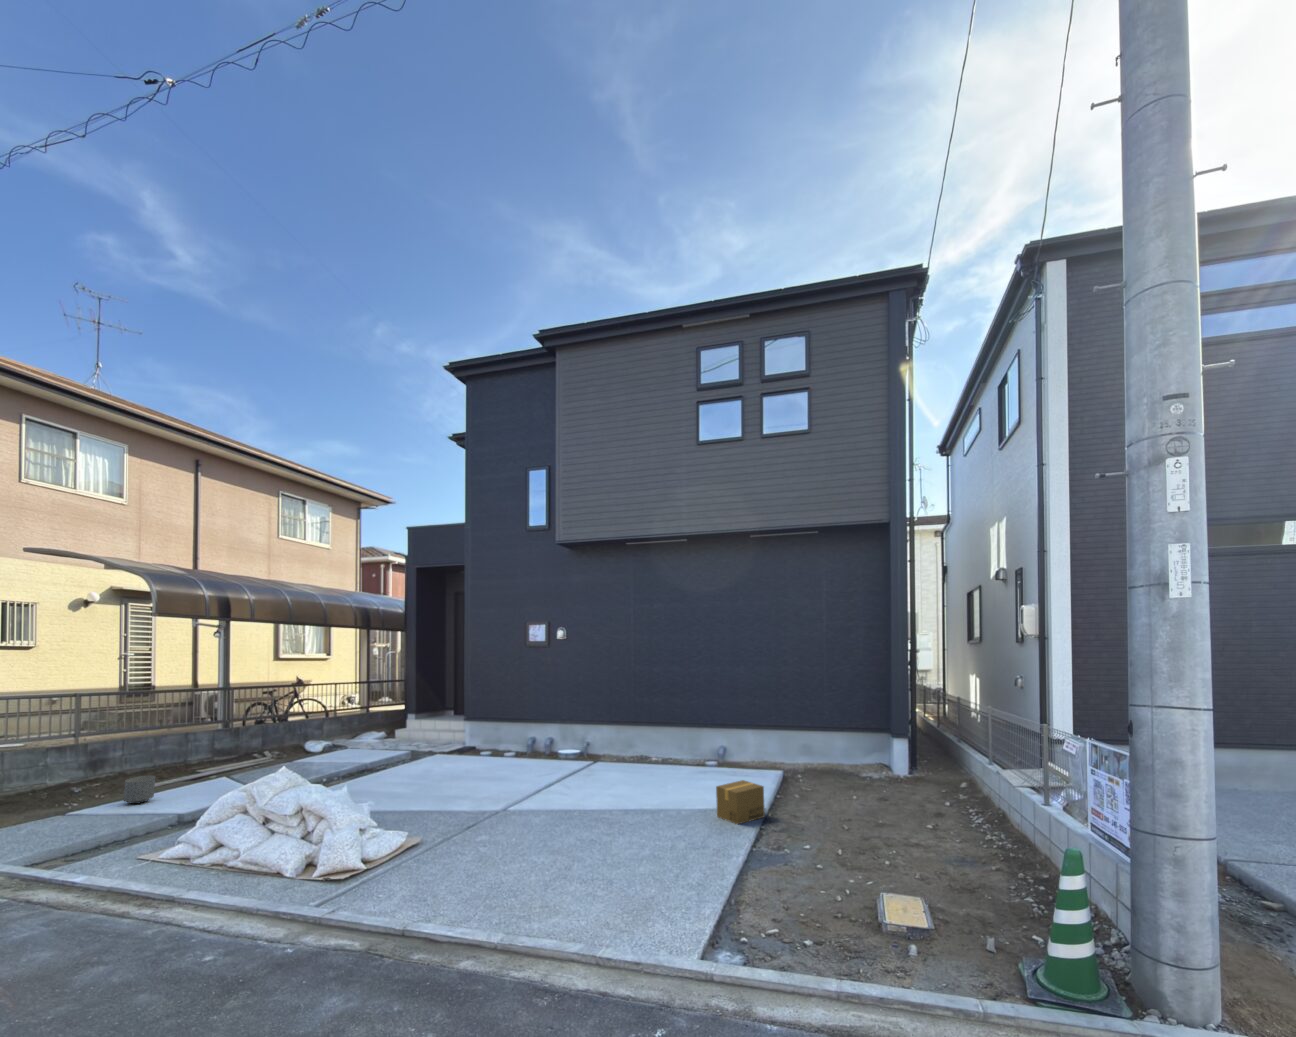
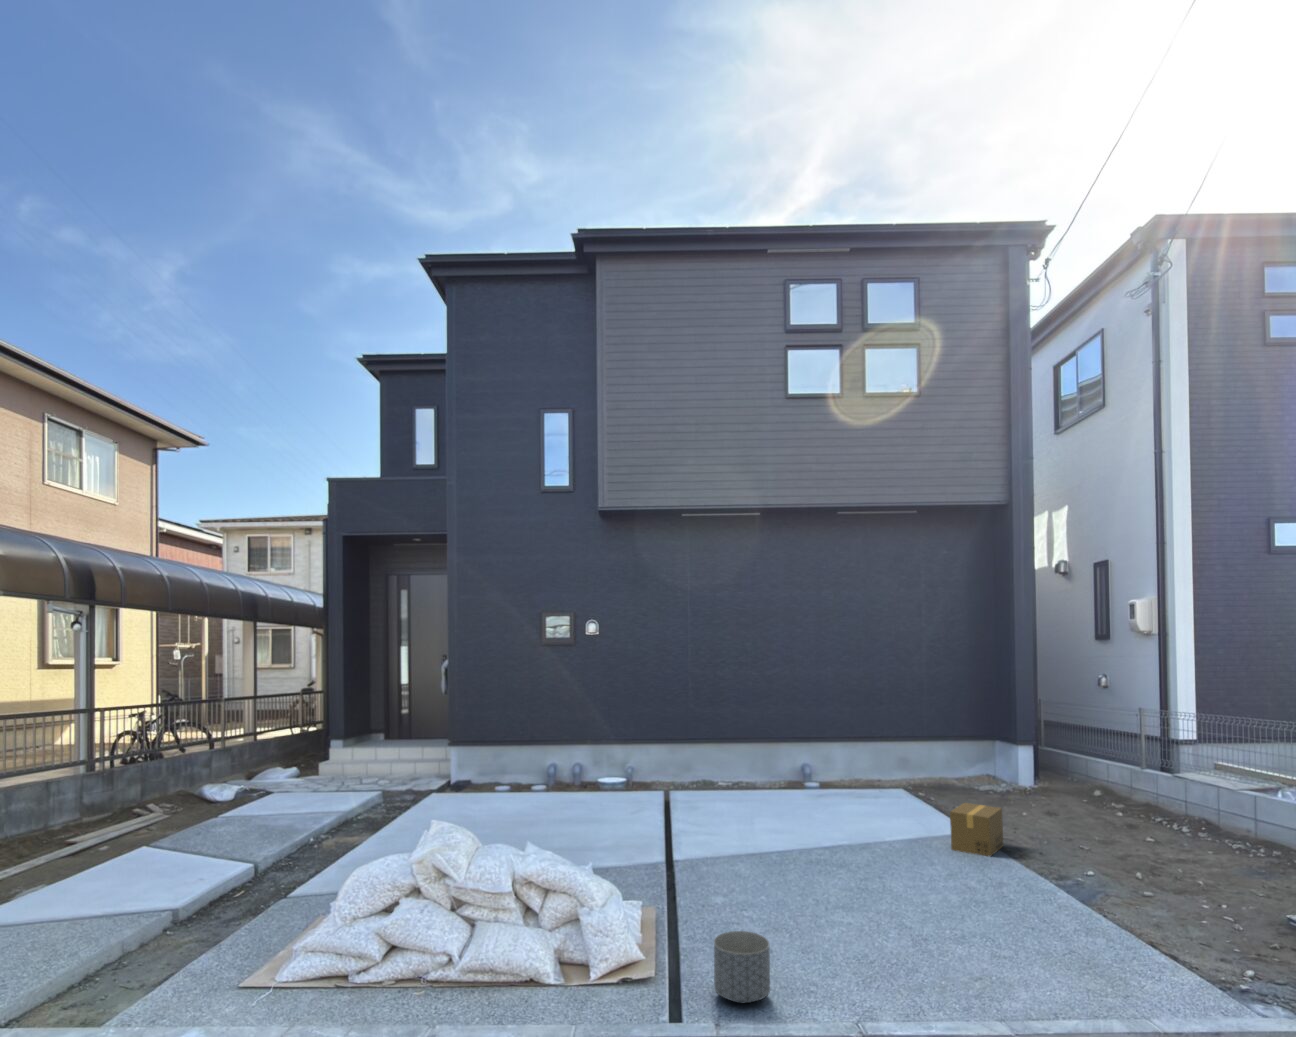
planter: present [124,776,155,804] -> present [714,931,770,1003]

